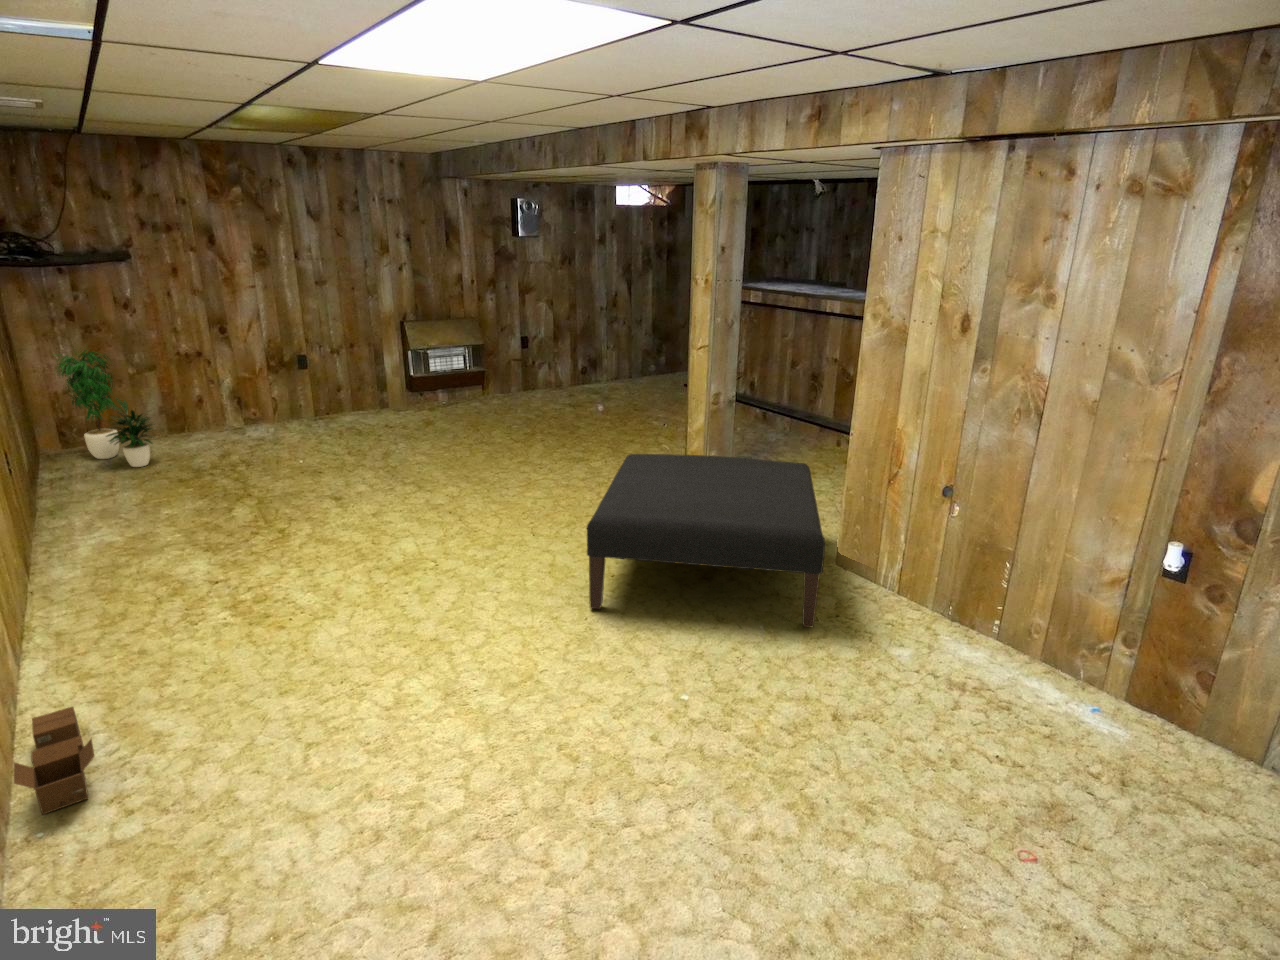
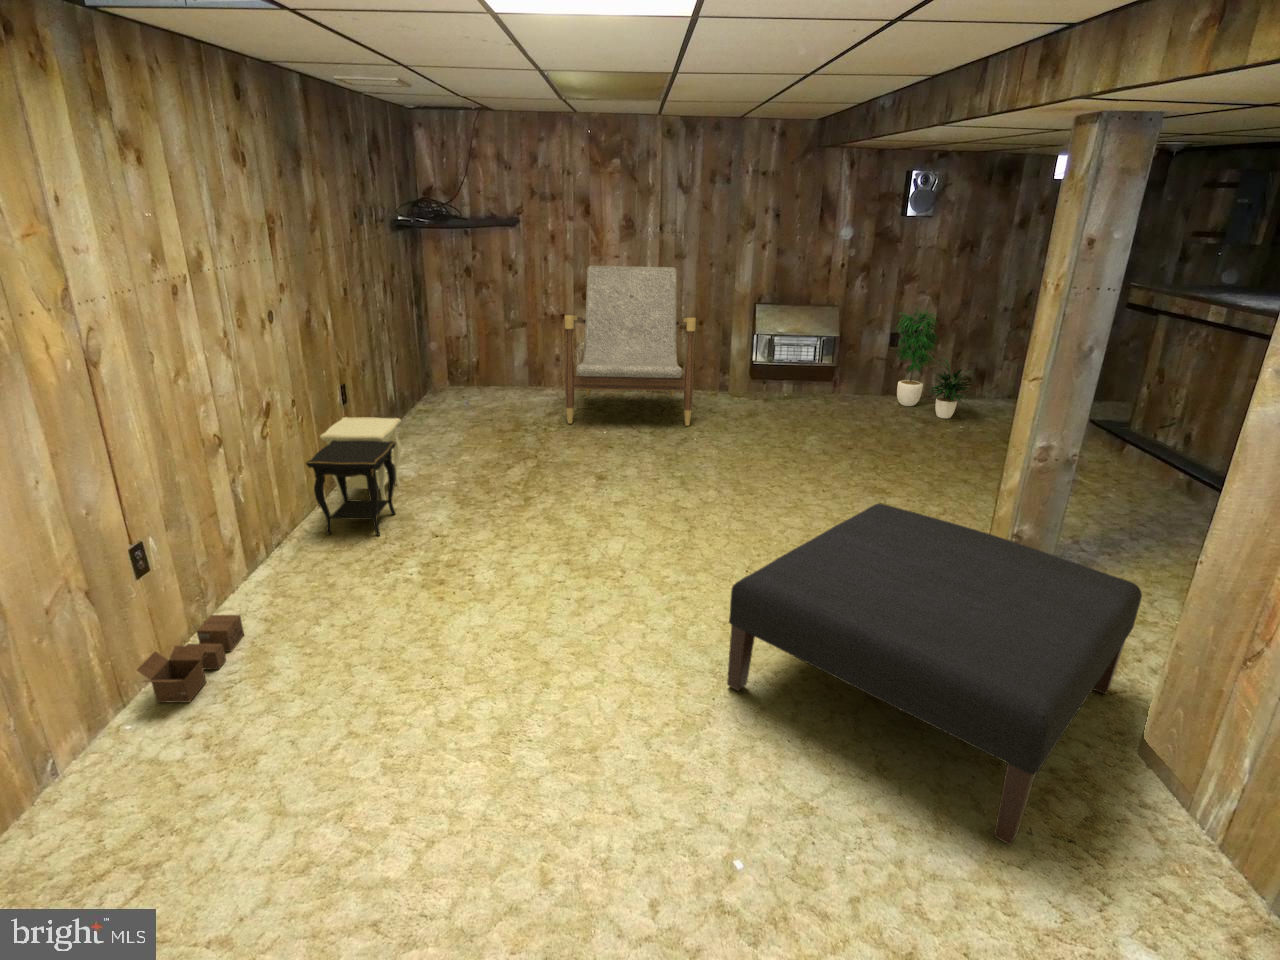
armchair: none [224,293,382,463] -> present [565,266,696,426]
potted plant: present [57,350,154,467] -> present [896,309,970,418]
side table: none [12,480,143,621] -> present [306,417,401,535]

